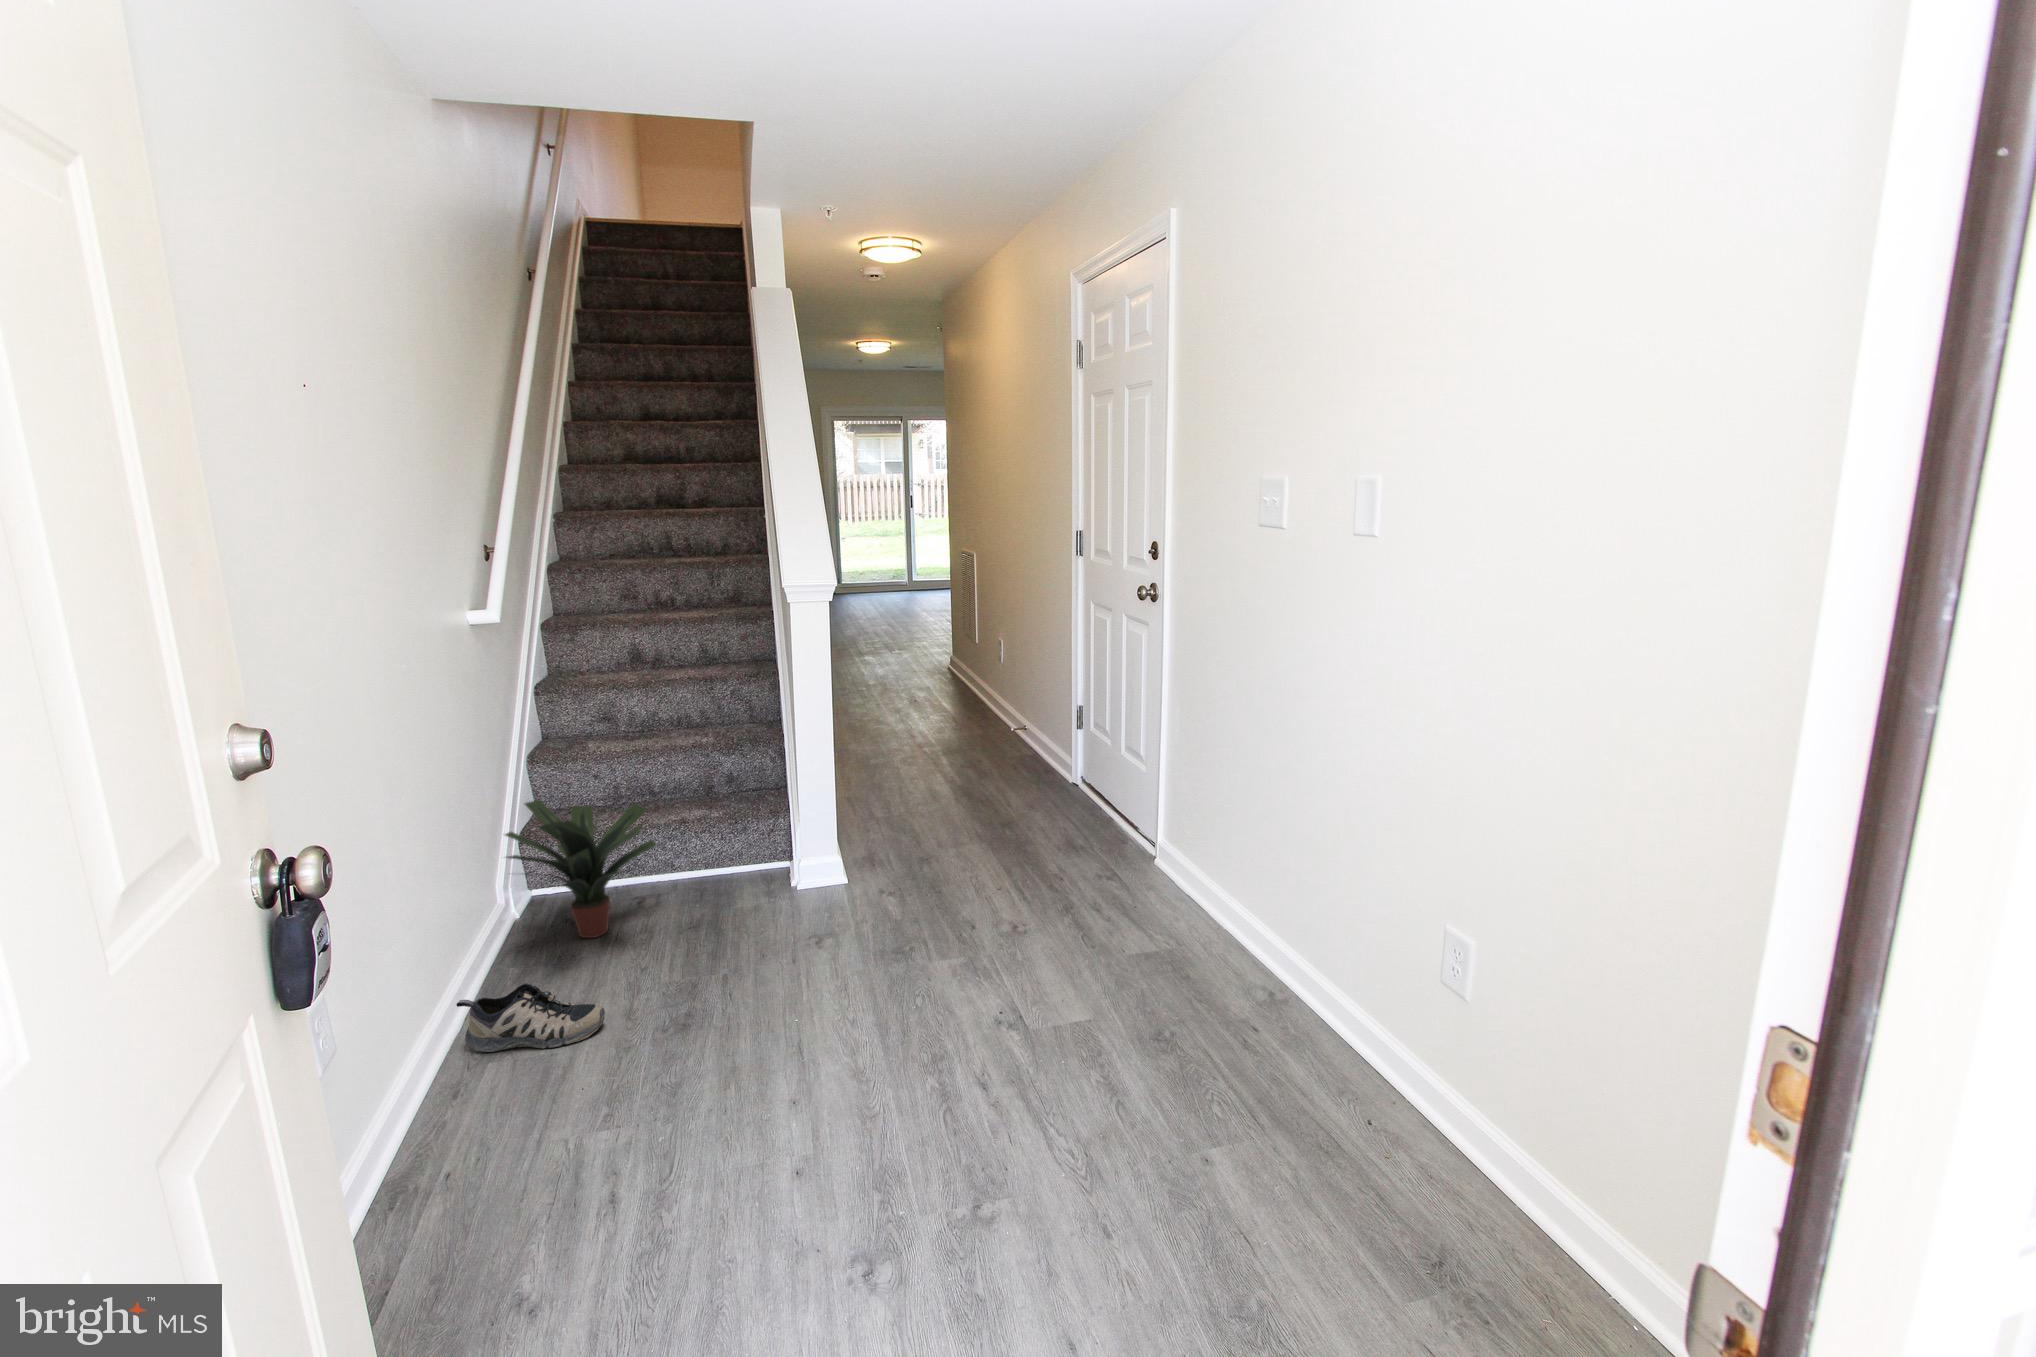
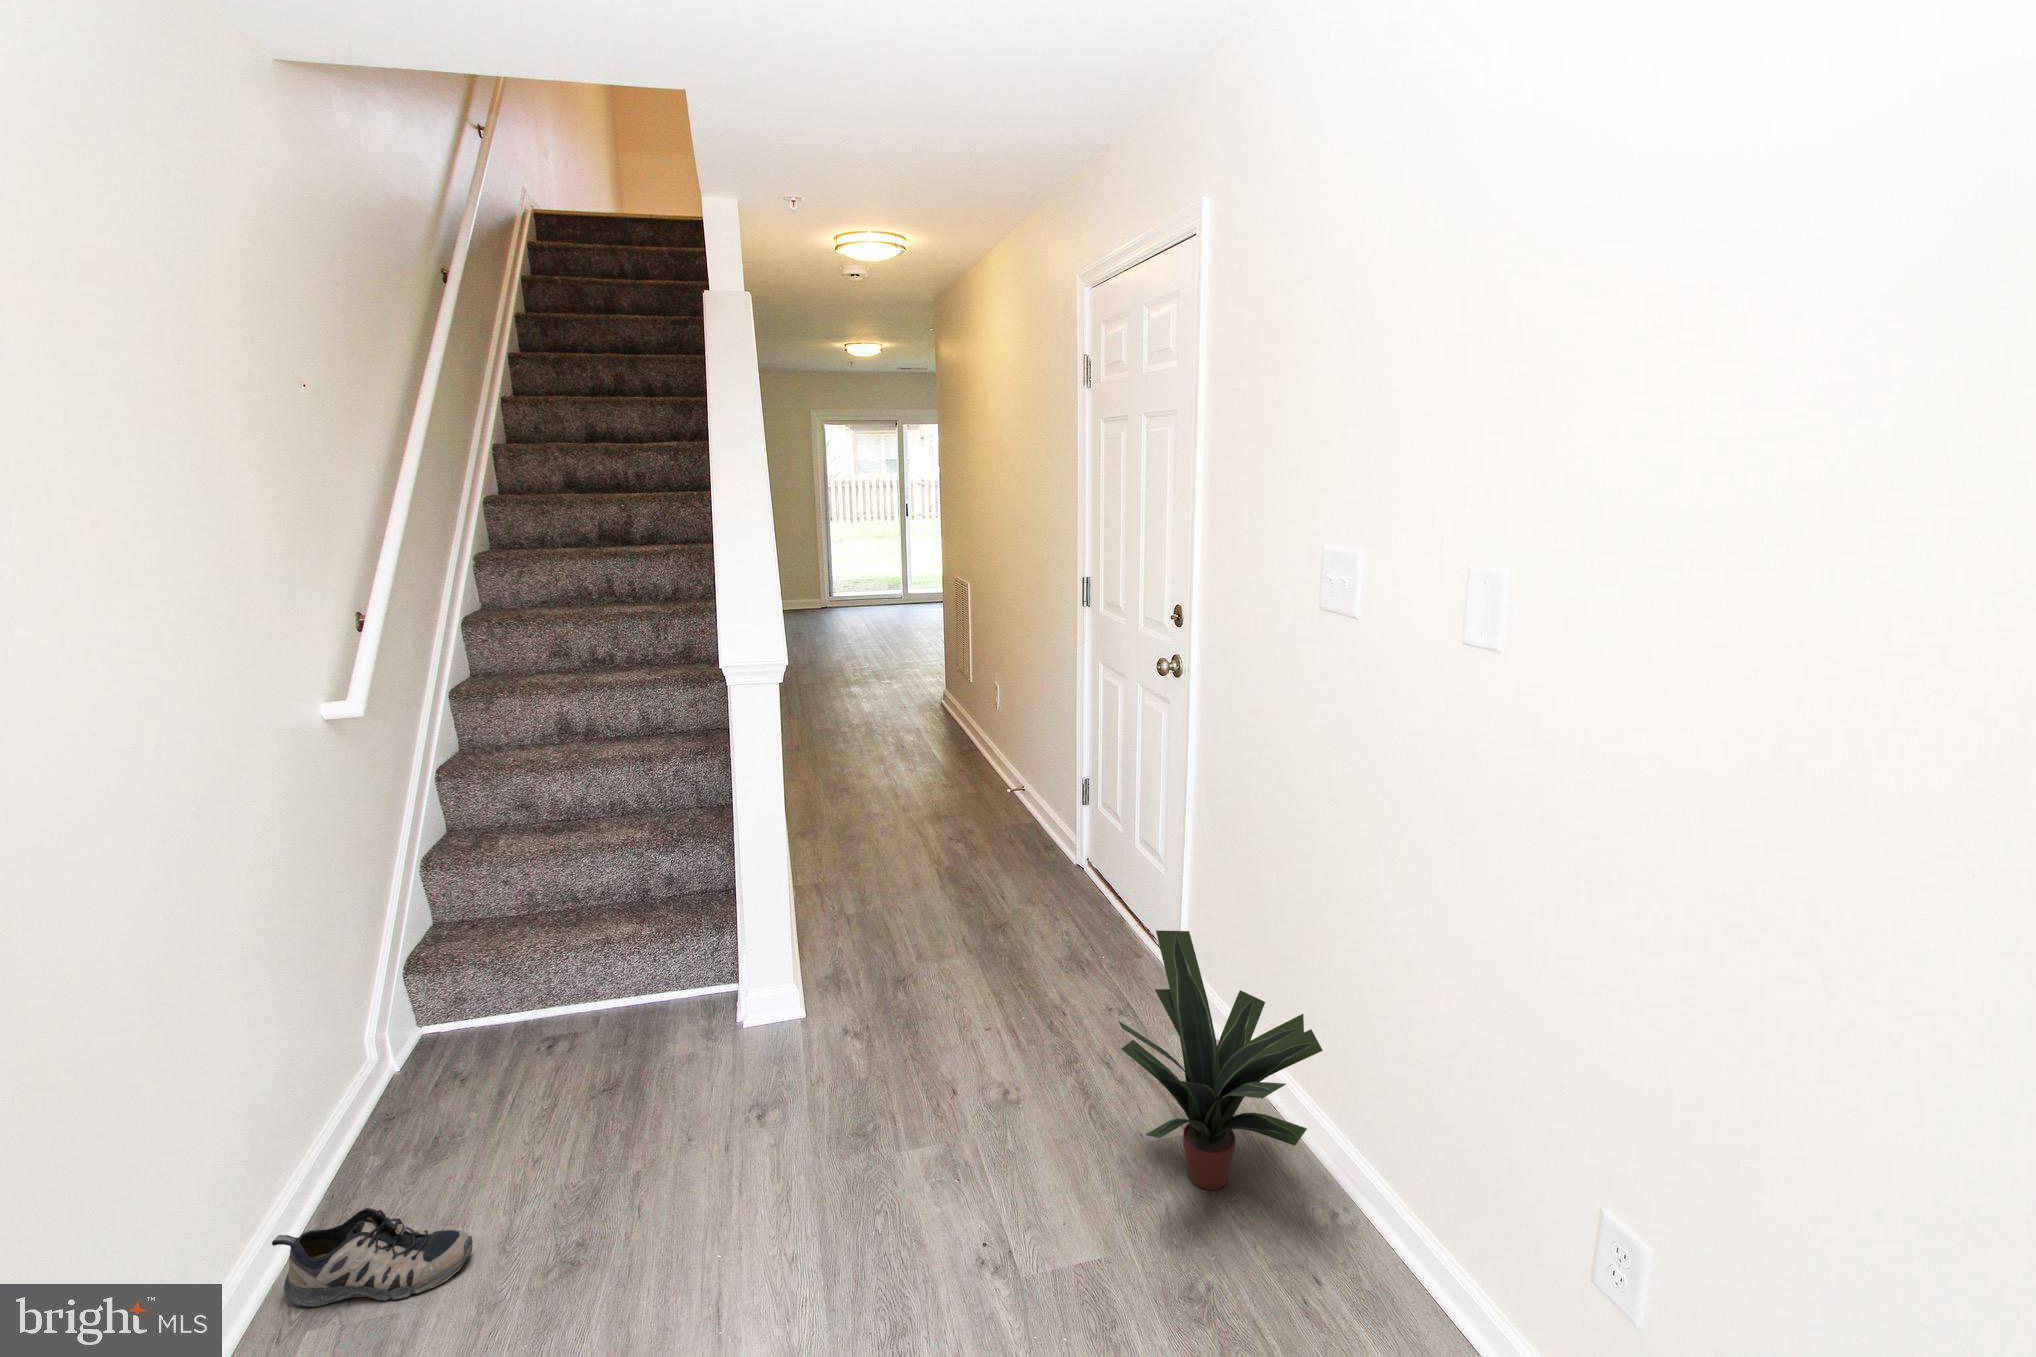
potted plant: present [505,800,657,938] -> present [1119,930,1323,1190]

